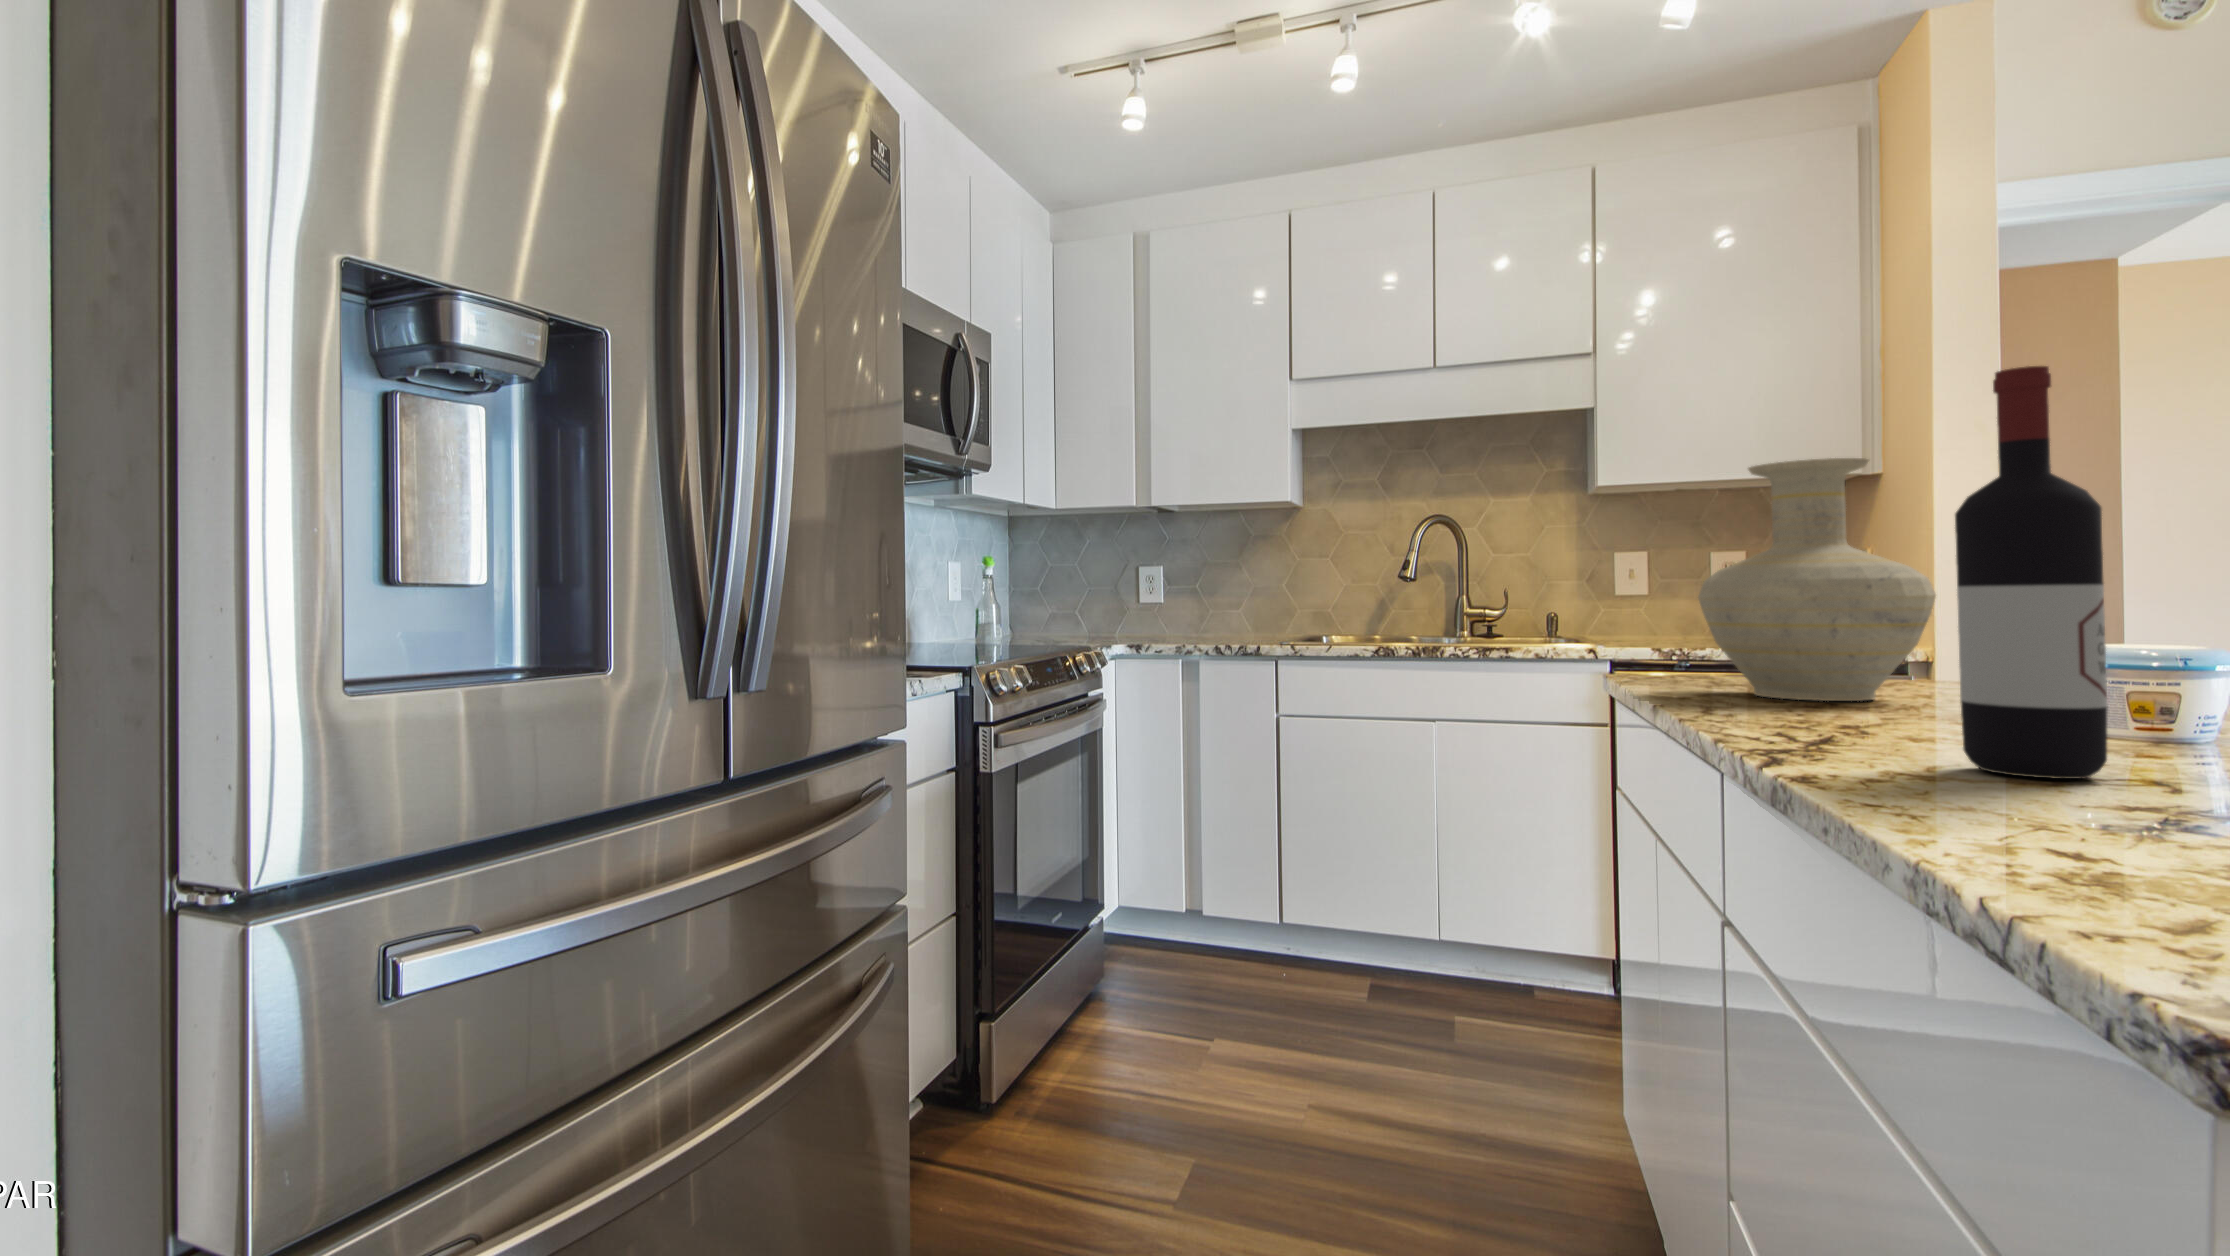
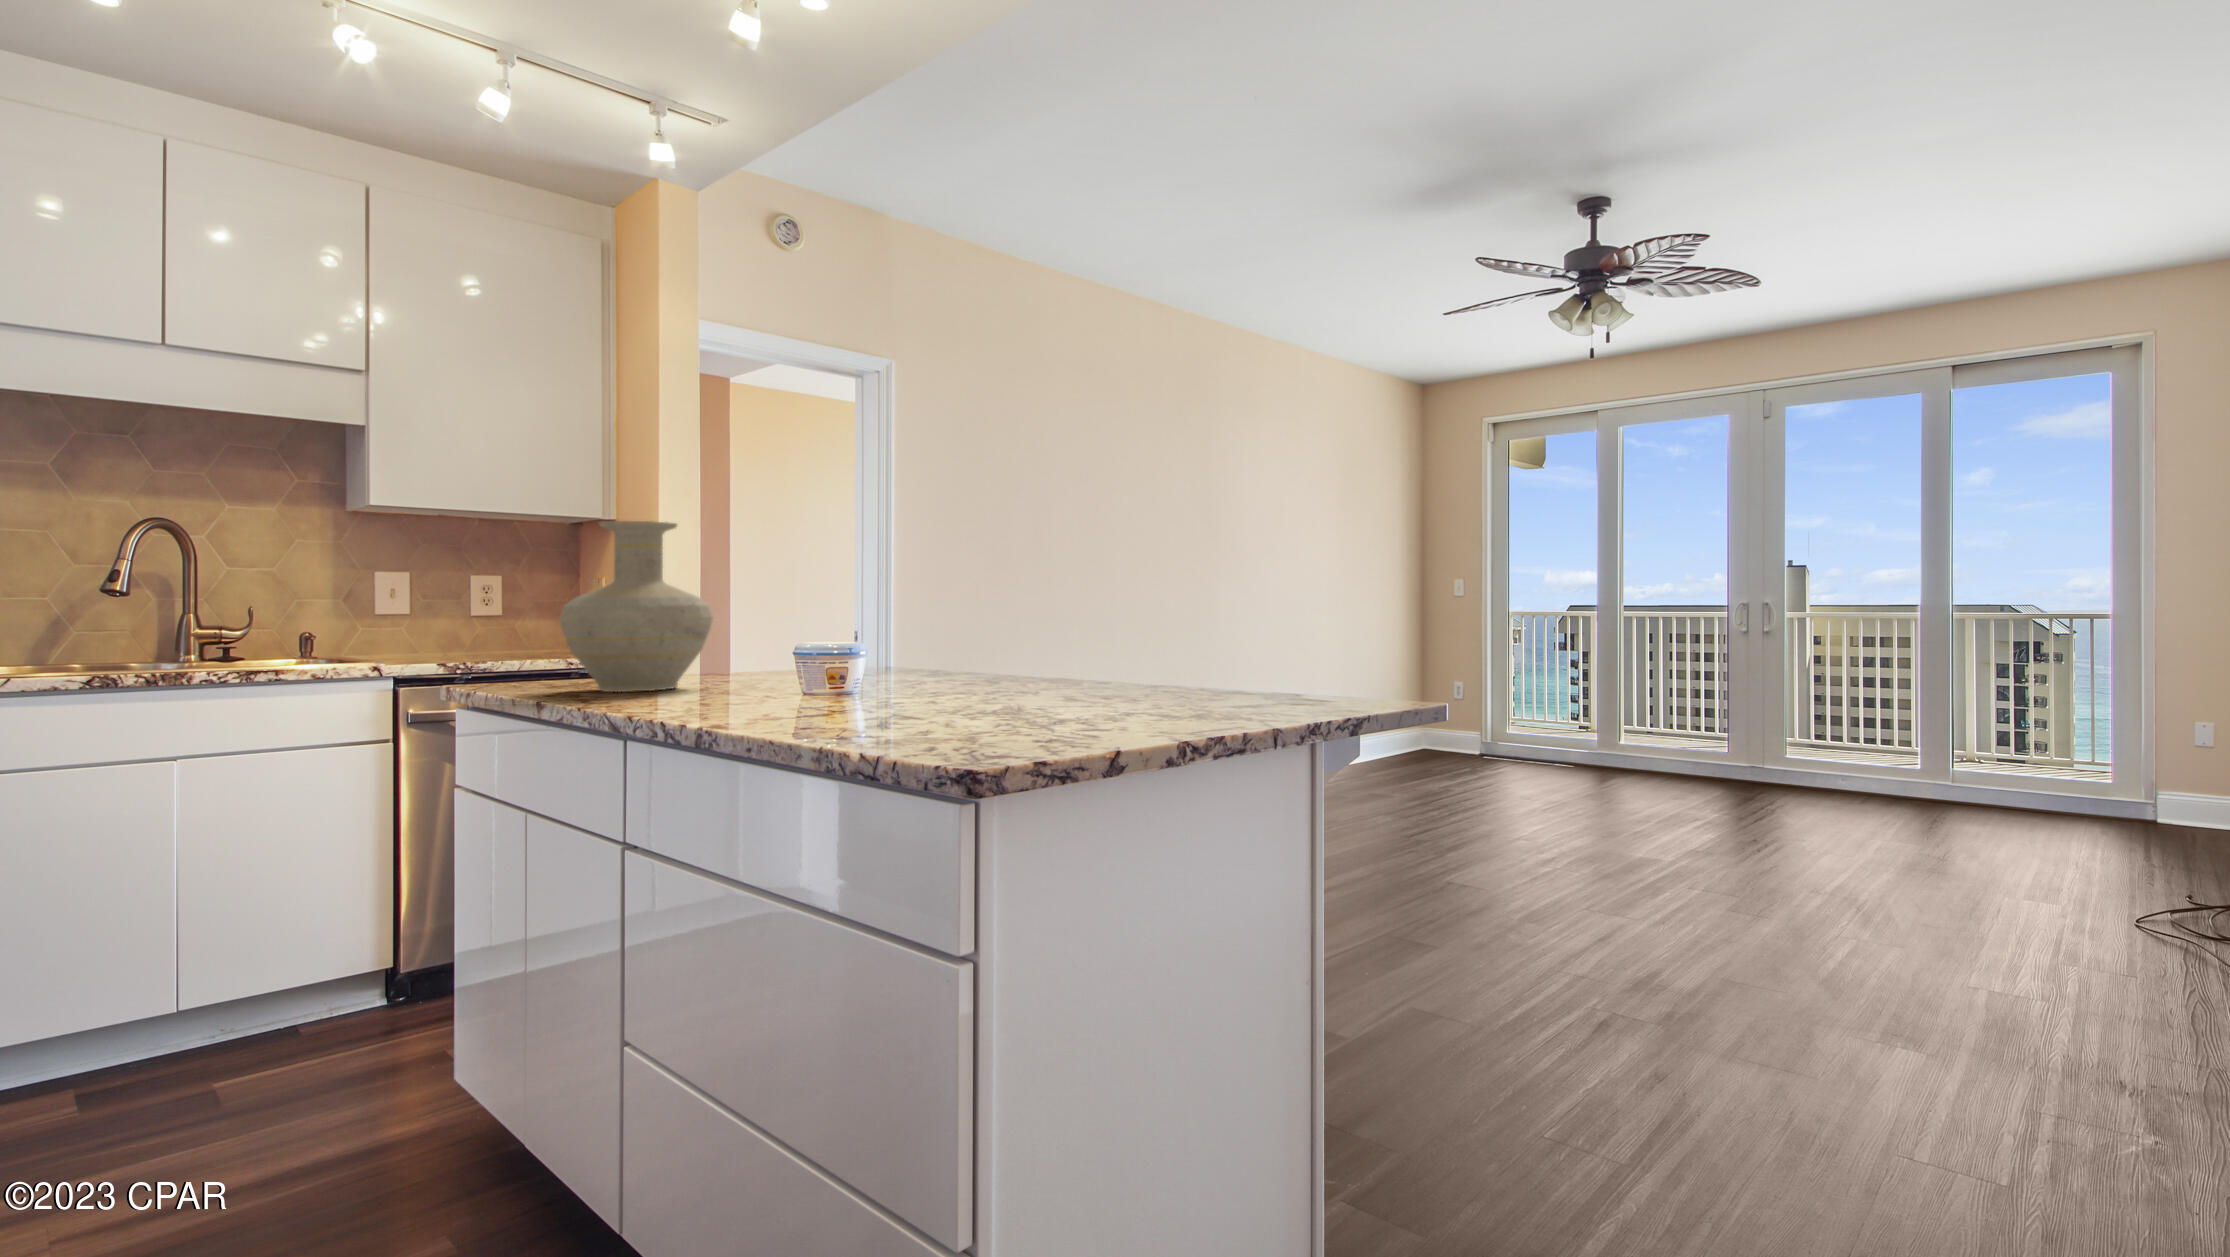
wine bottle: present [1955,366,2107,779] -> none [776,498,837,715]

